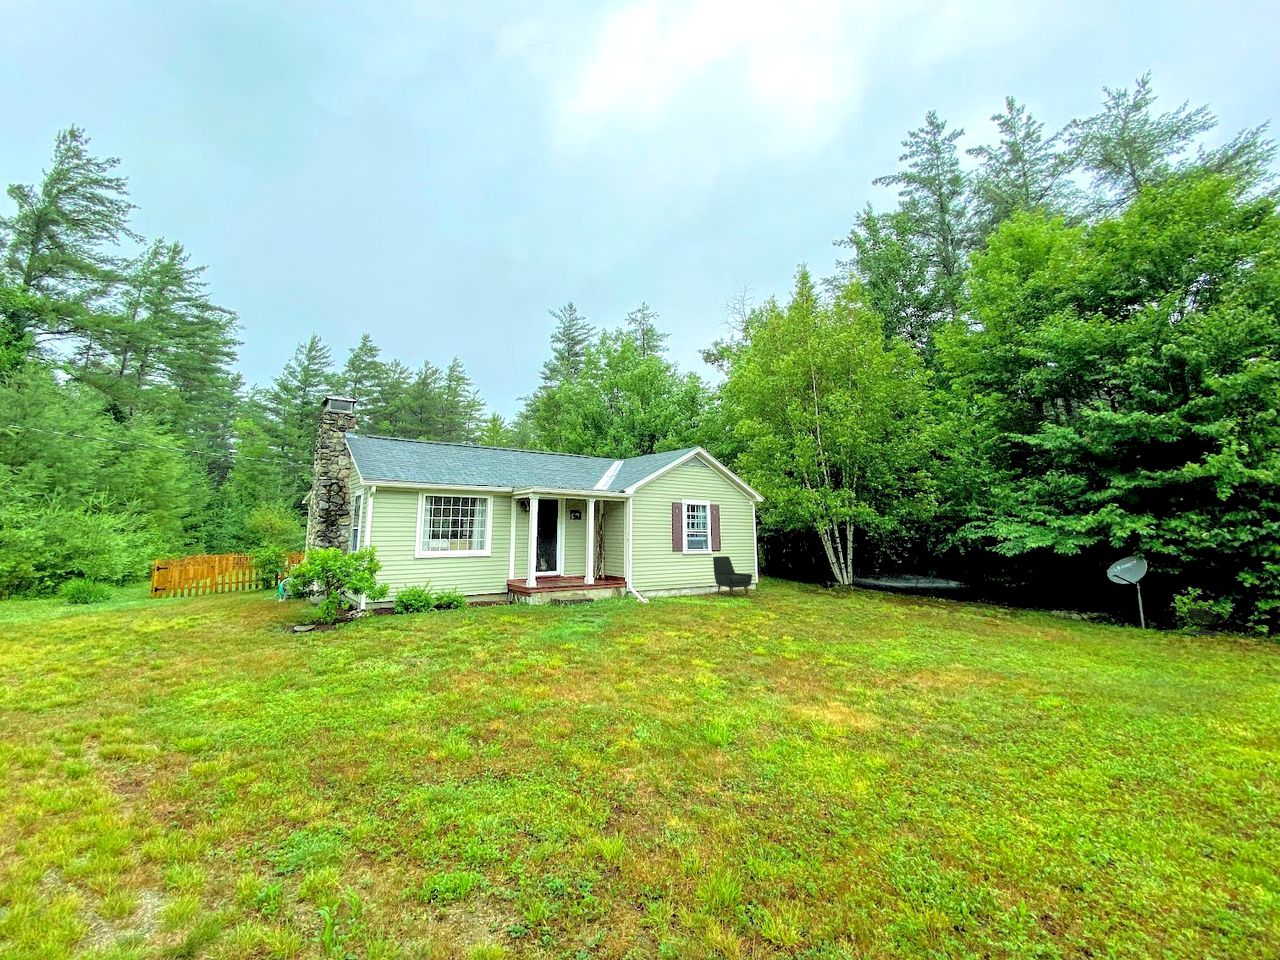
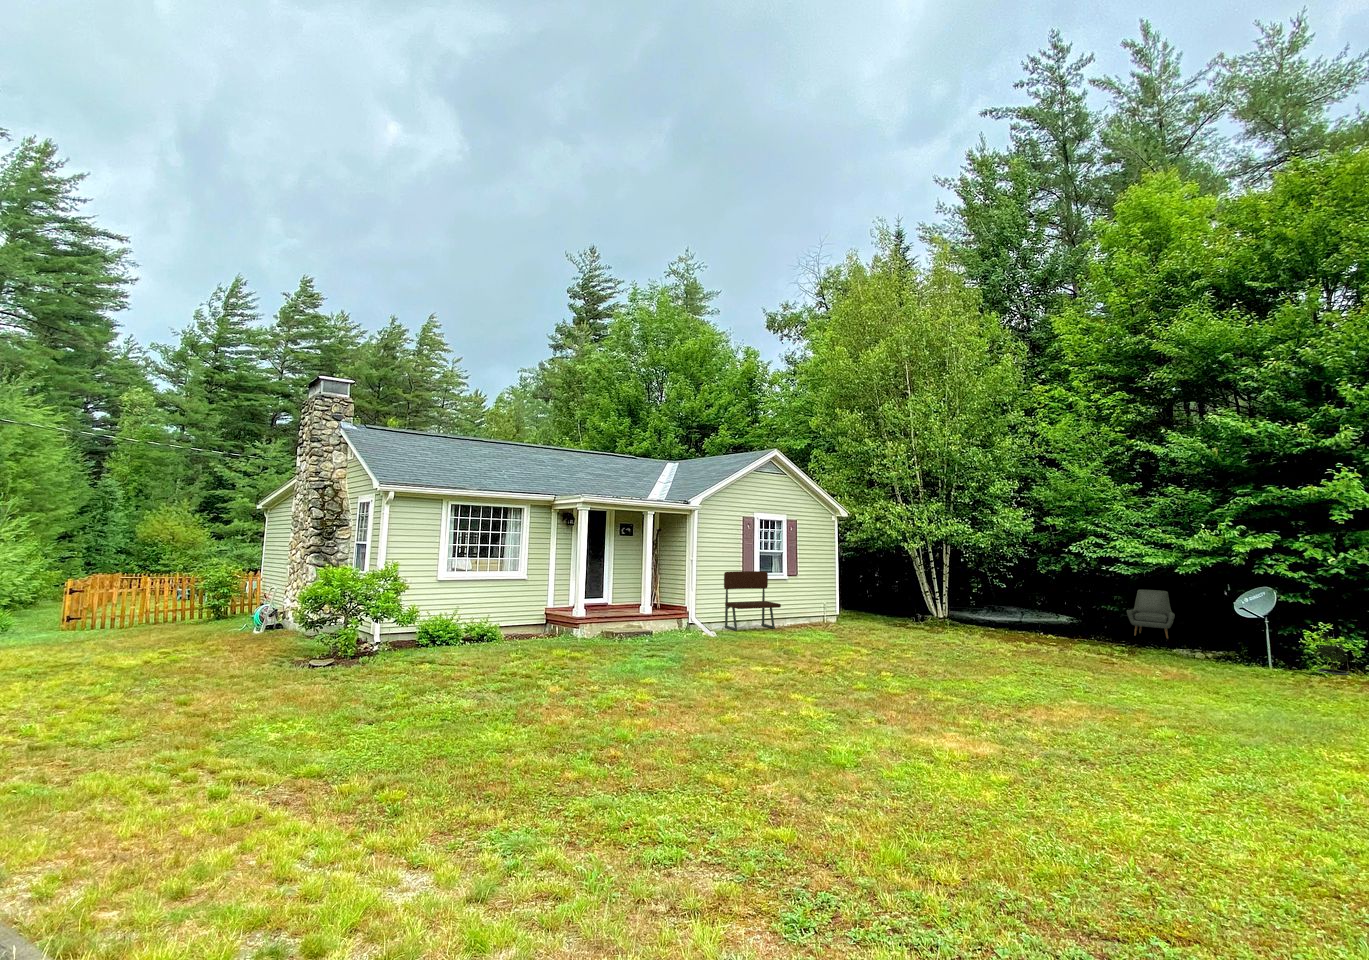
bench: none [659,549,707,599] -> present [724,571,781,631]
chair: present [713,556,752,596] -> present [1127,590,1175,639]

